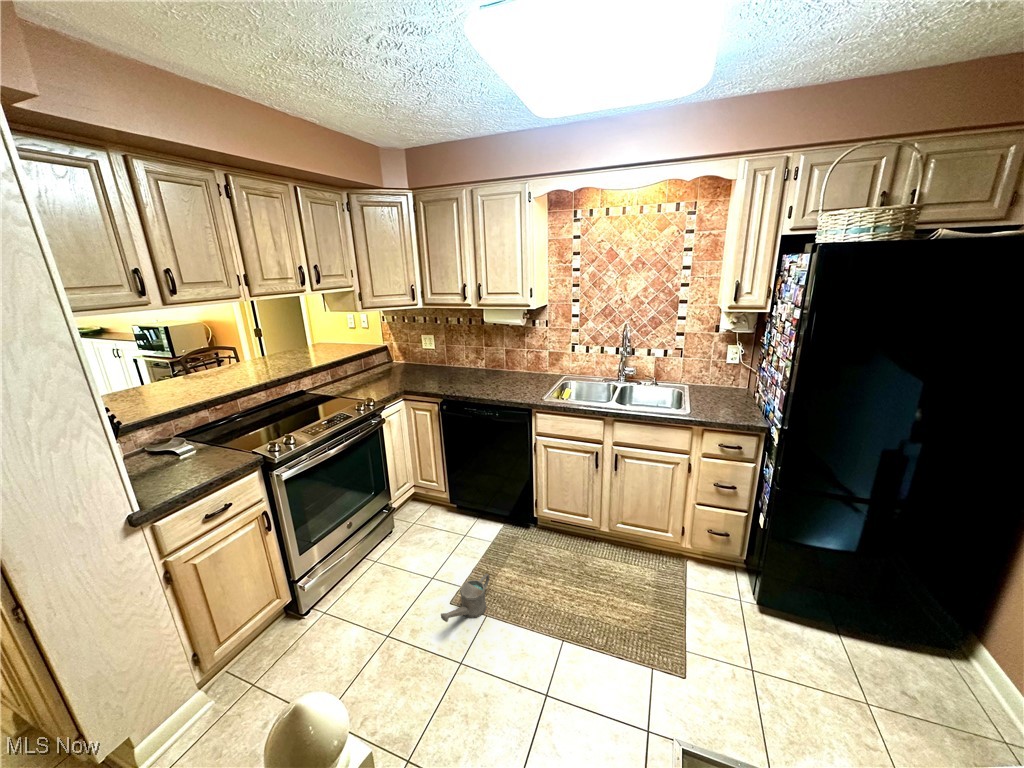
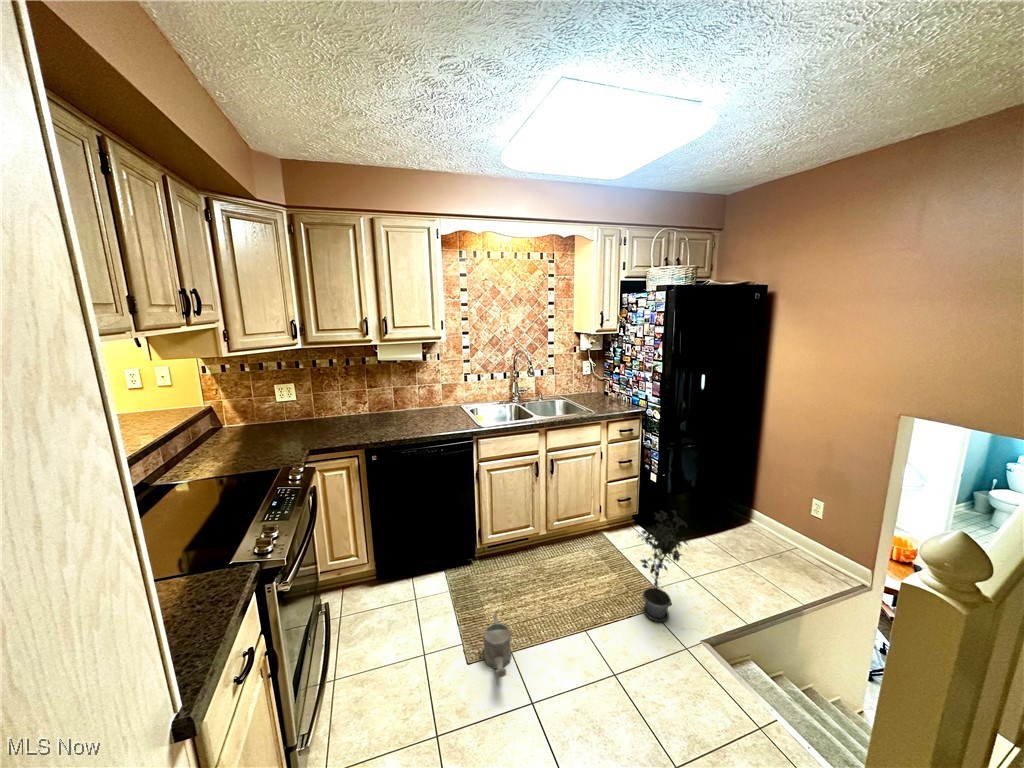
potted plant: none [618,560,687,683] -> present [638,511,688,621]

